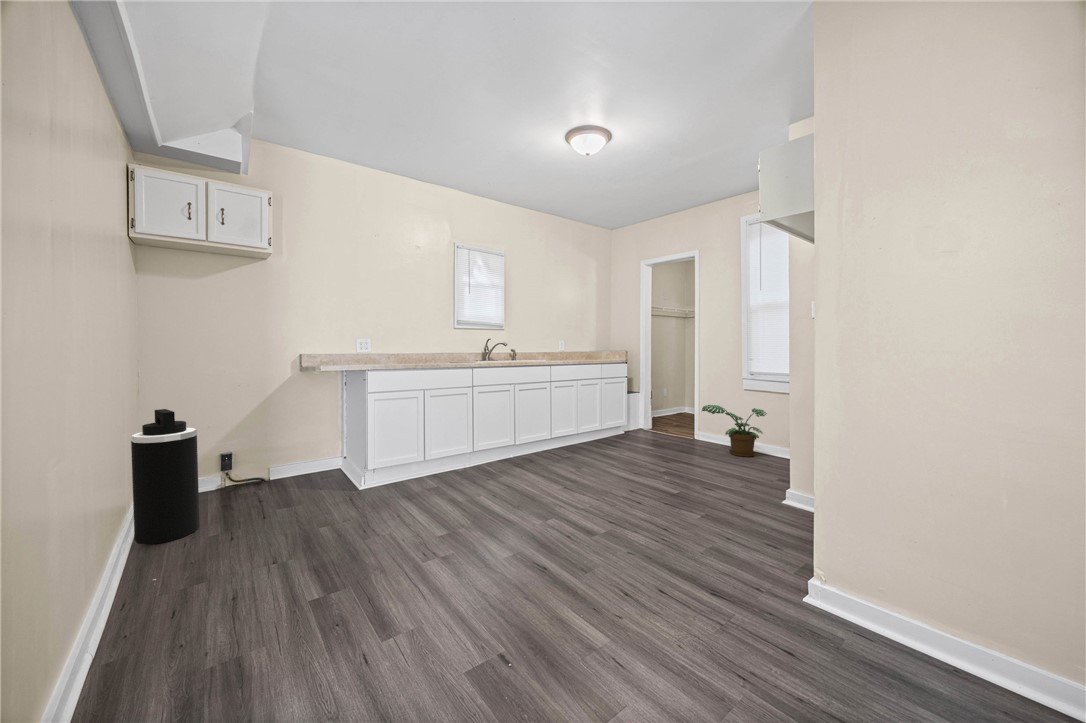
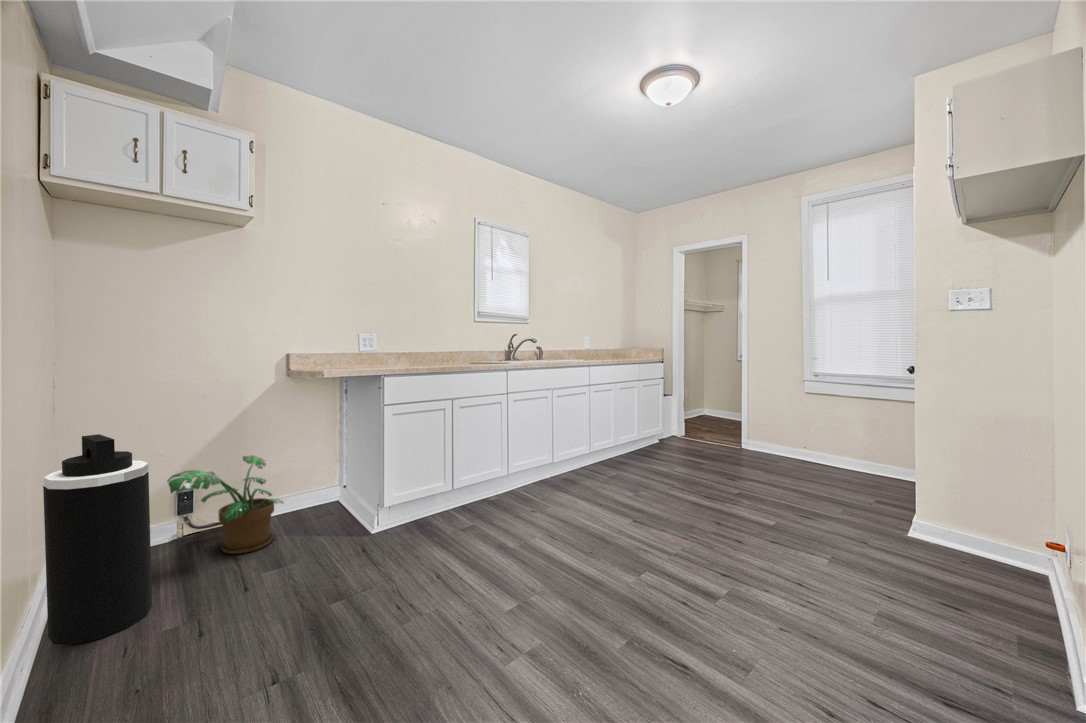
potted plant: present [702,405,767,457] -> present [167,455,284,554]

